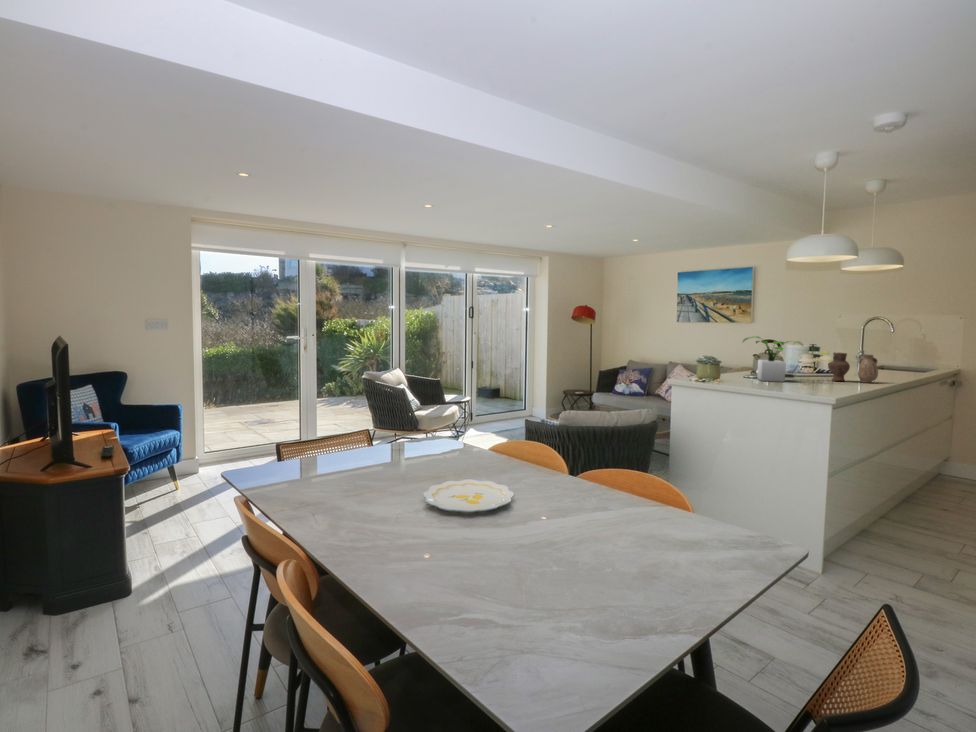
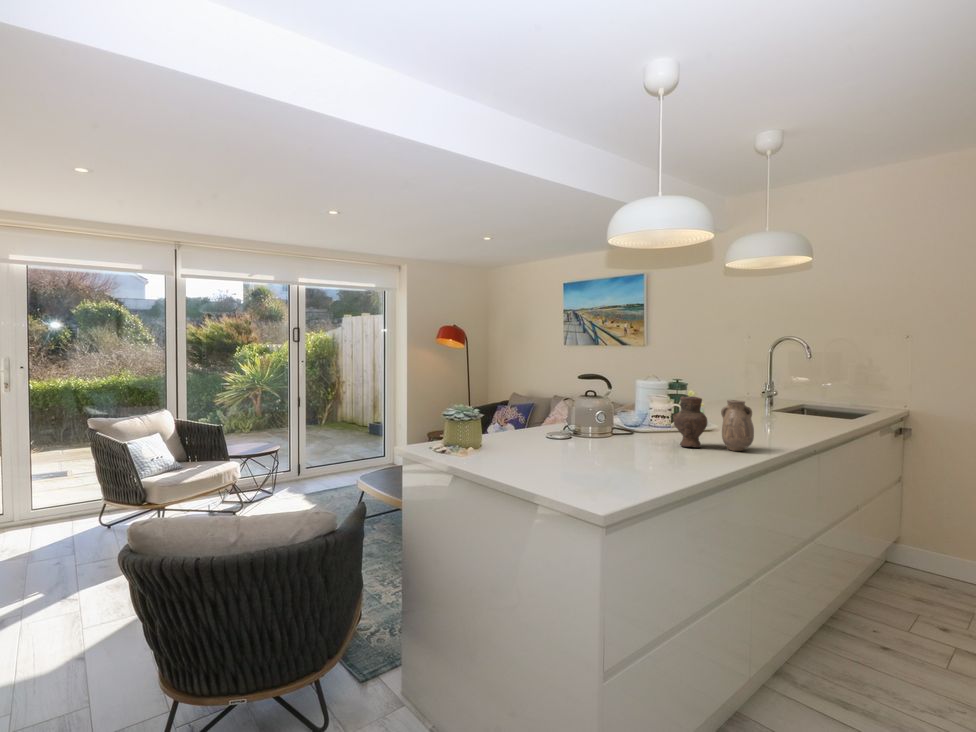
potted plant: present [743,336,802,382] -> none [515,370,613,452]

